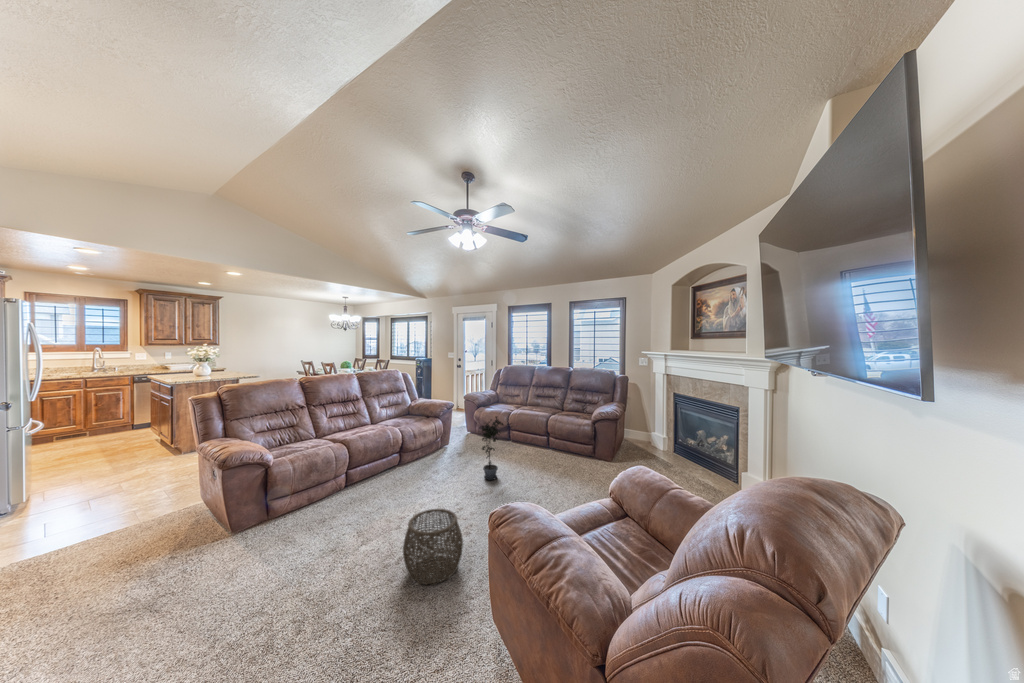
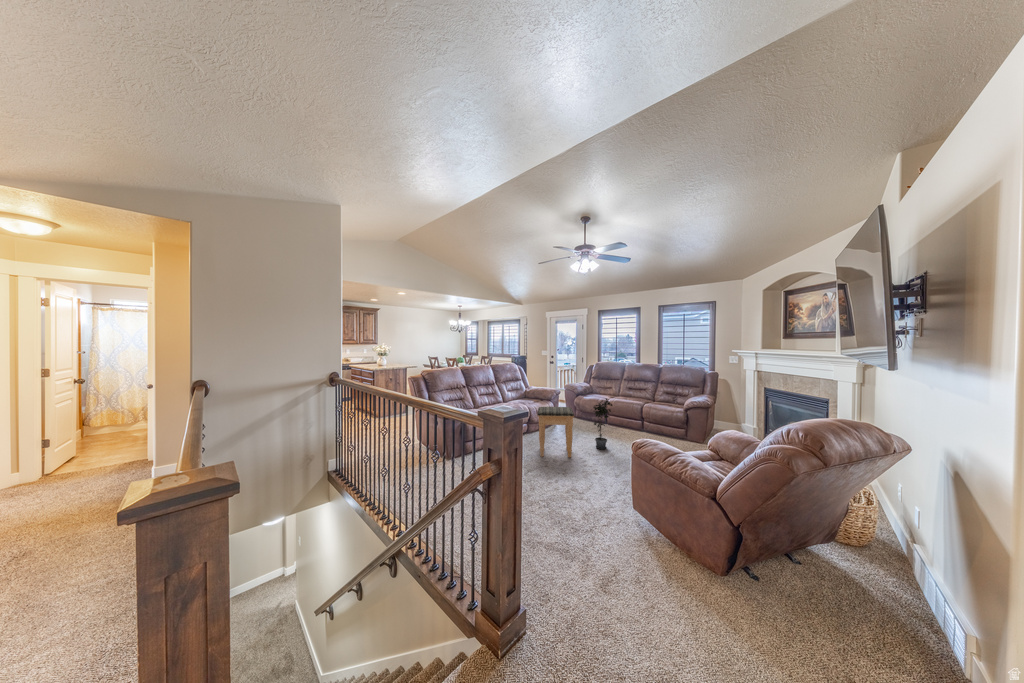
footstool: none [400,430,454,500] -> present [537,407,574,457]
woven basket: present [403,509,463,585] -> none [561,454,603,501]

